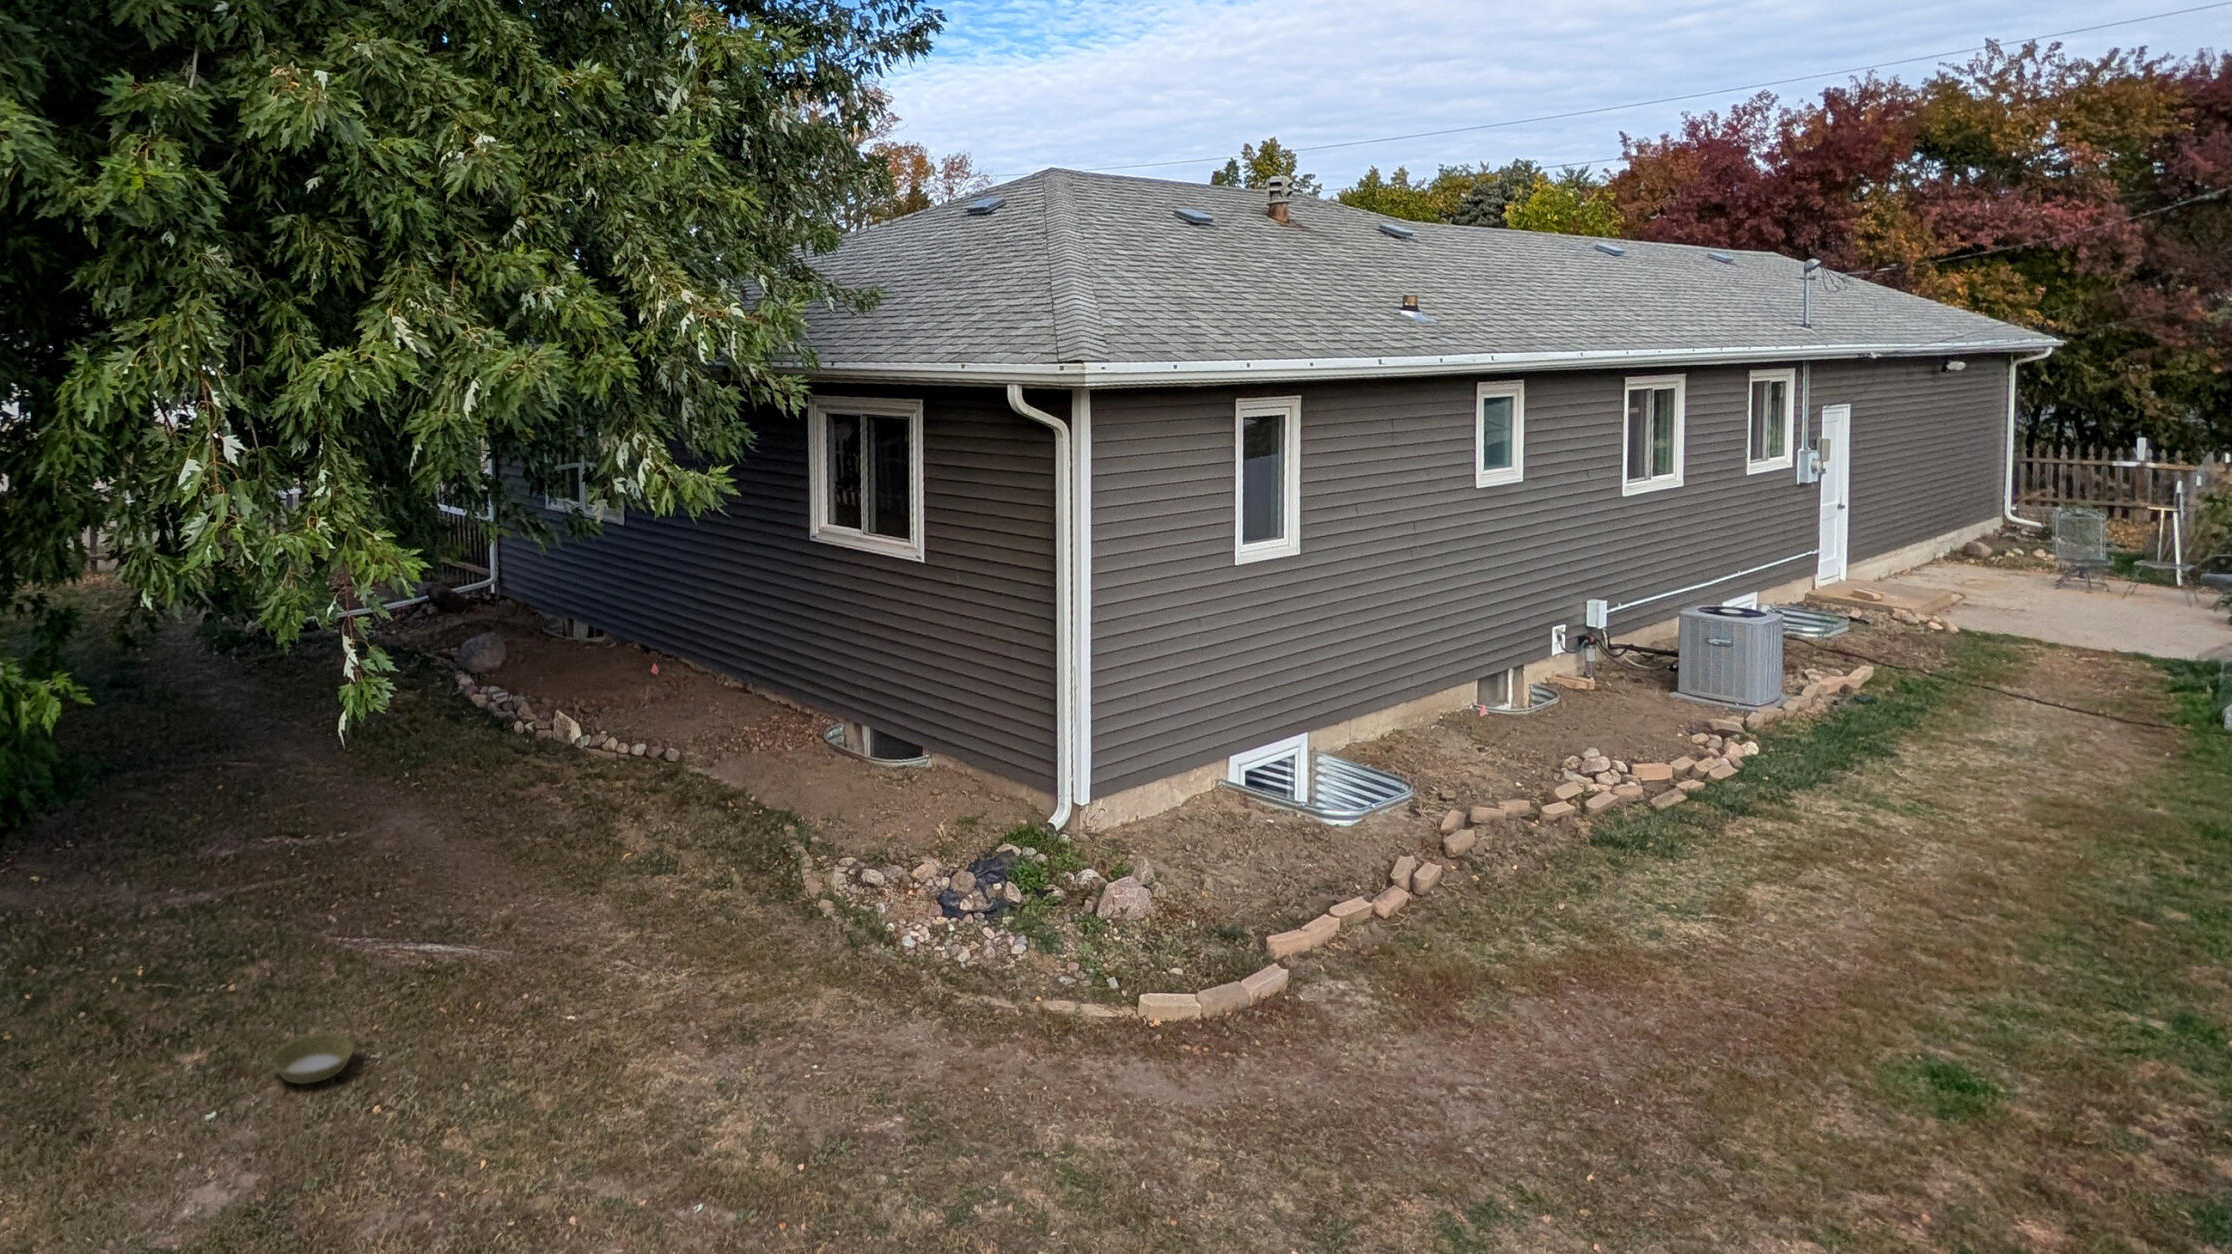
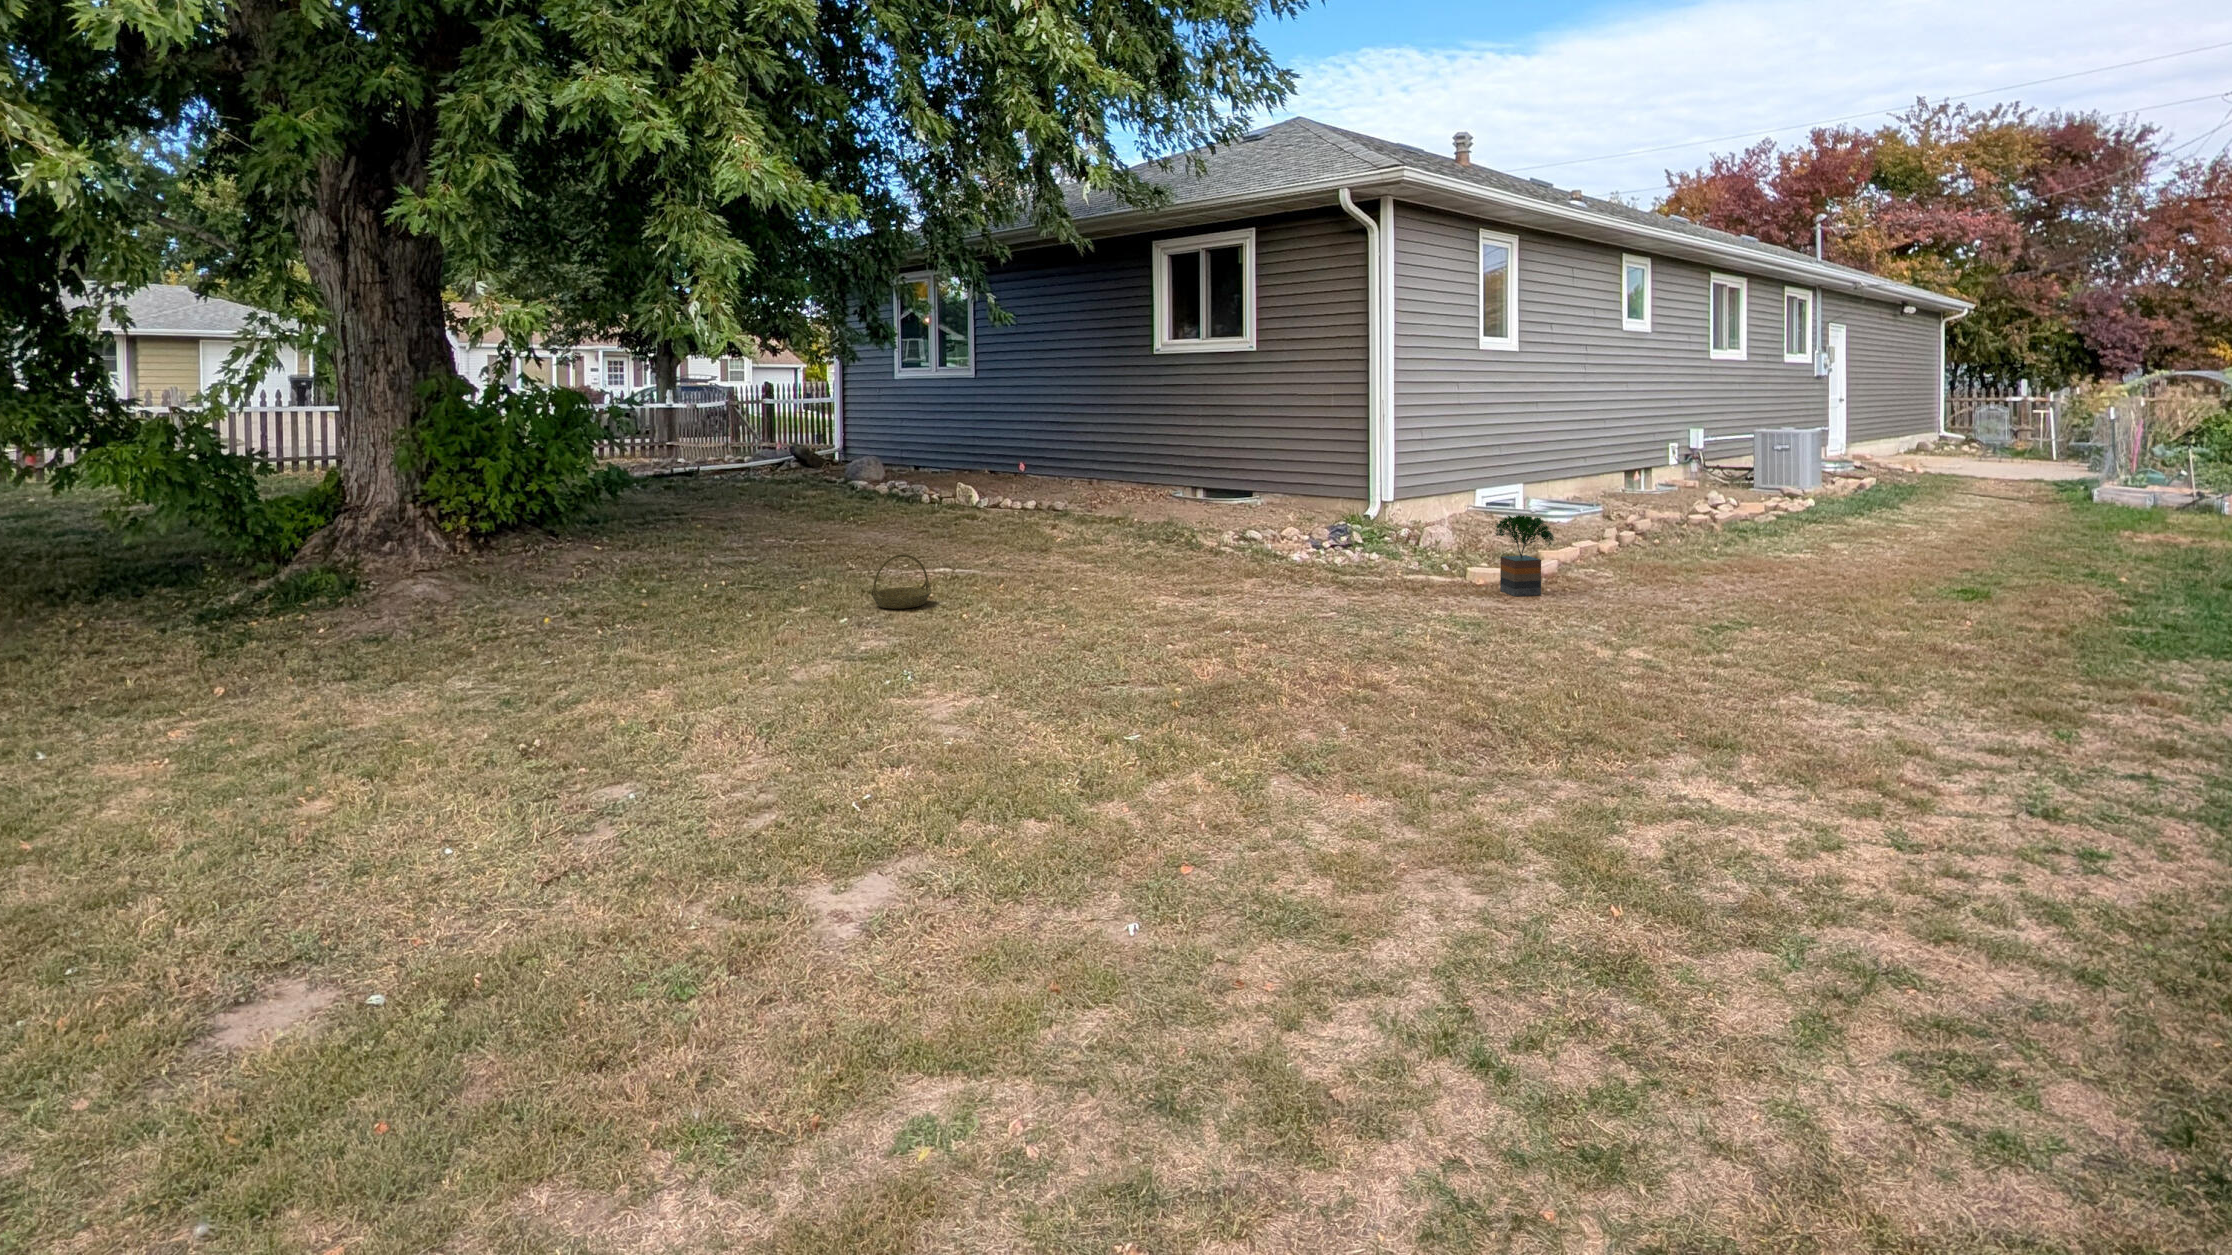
potted tree: none [1153,952,1241,1084] -> present [1495,515,1554,596]

